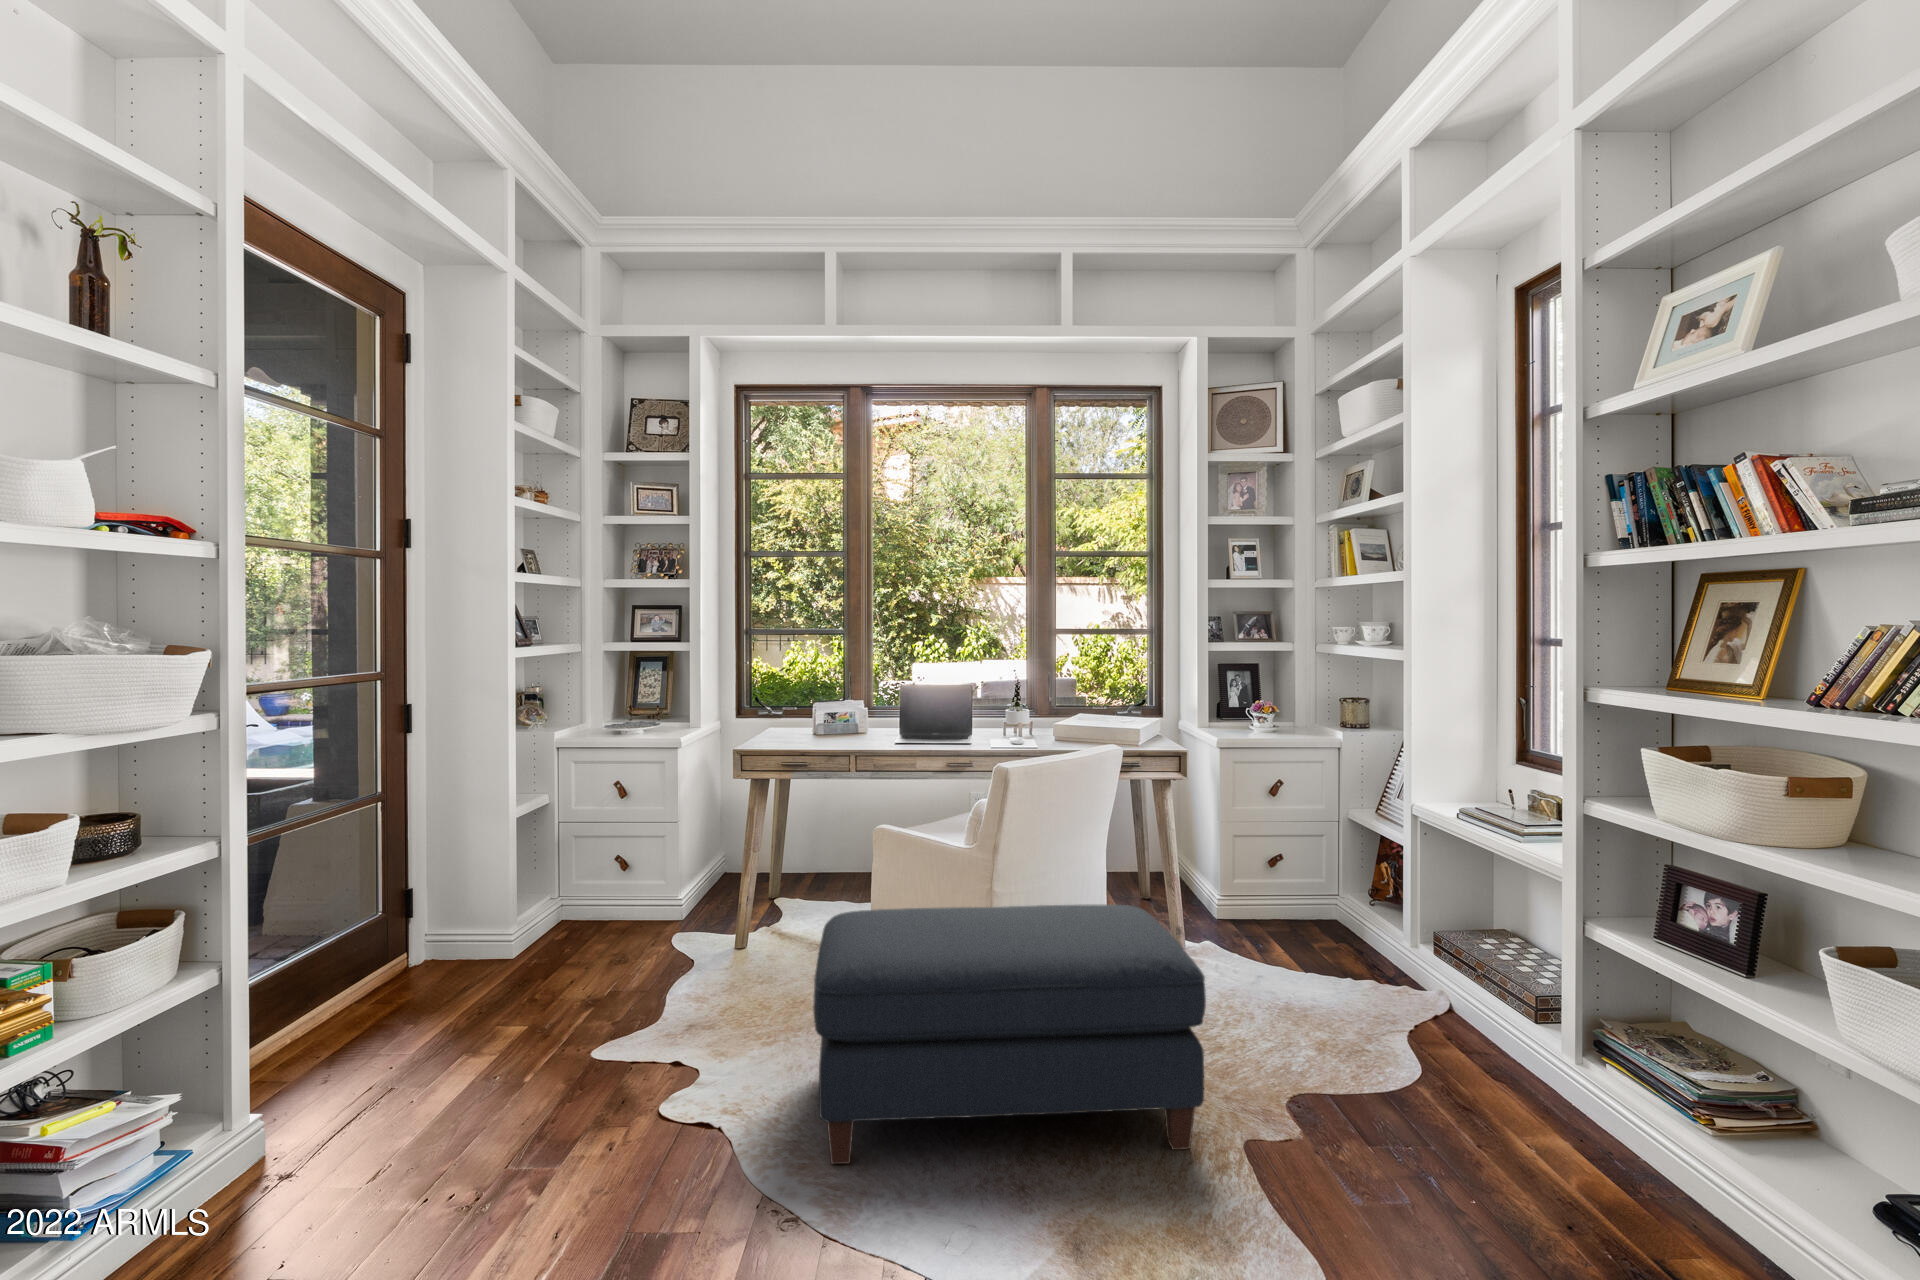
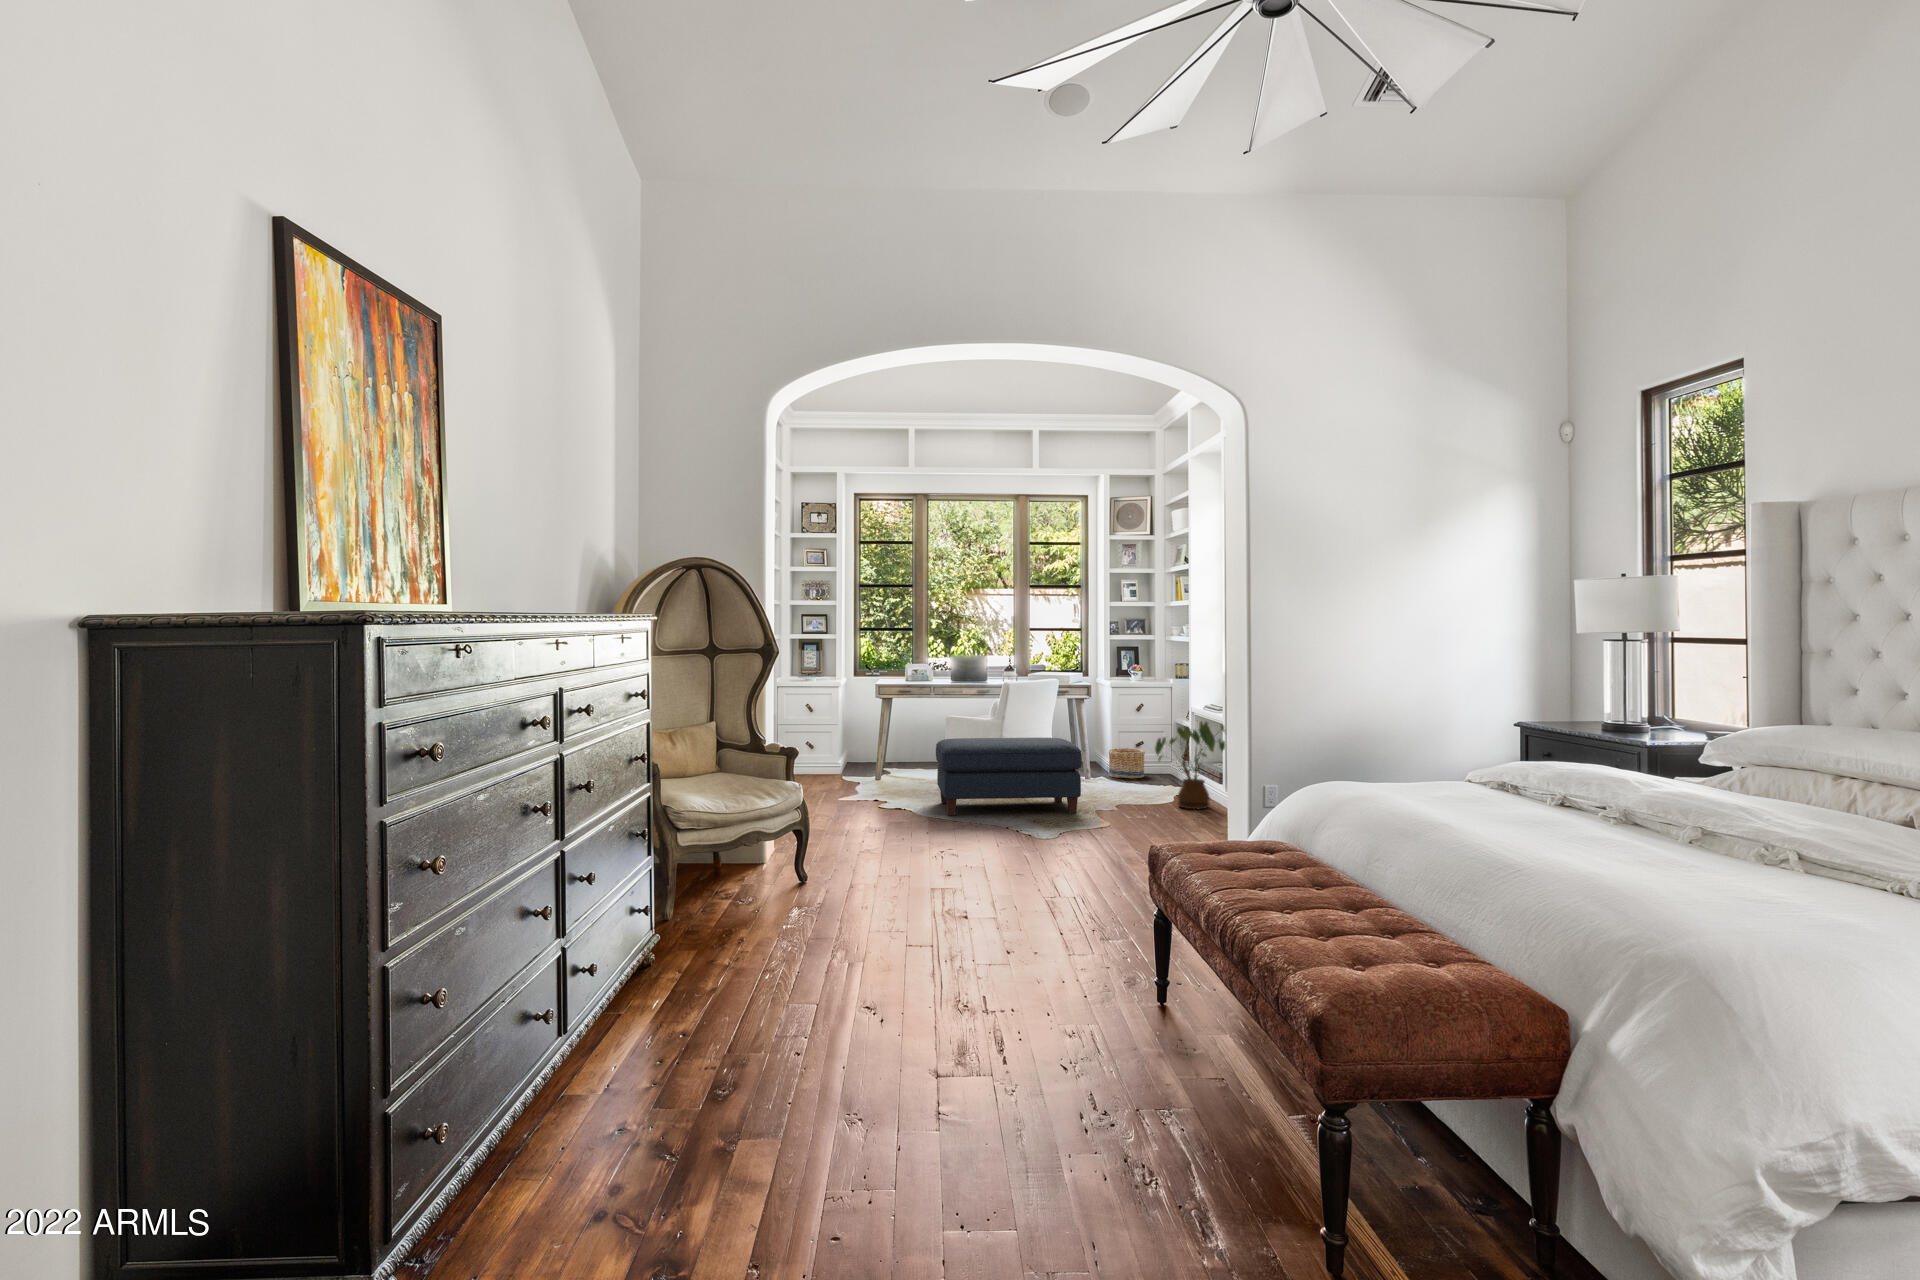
basket: none [1217,871,1294,943] -> present [1109,748,1145,778]
house plant: none [1393,879,1610,1125] -> present [1155,722,1225,809]

